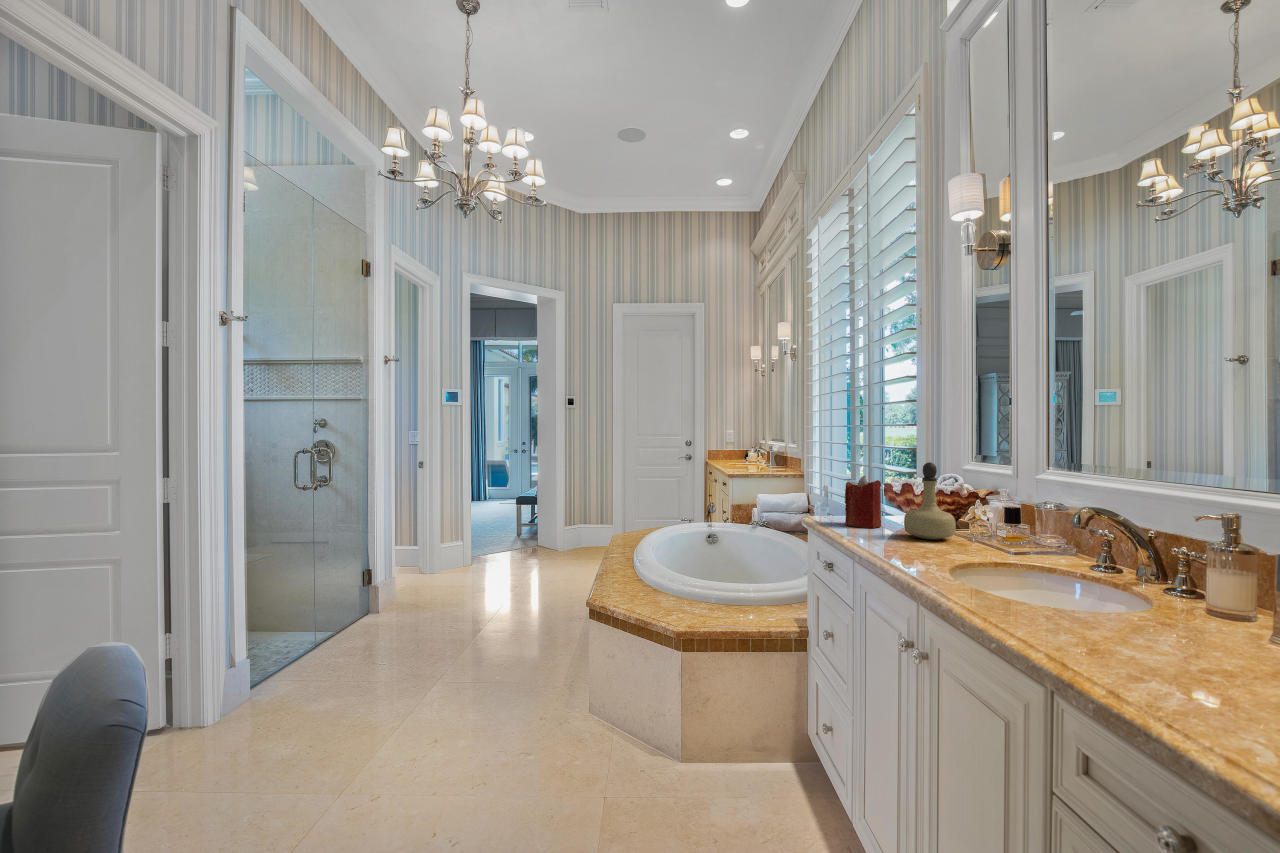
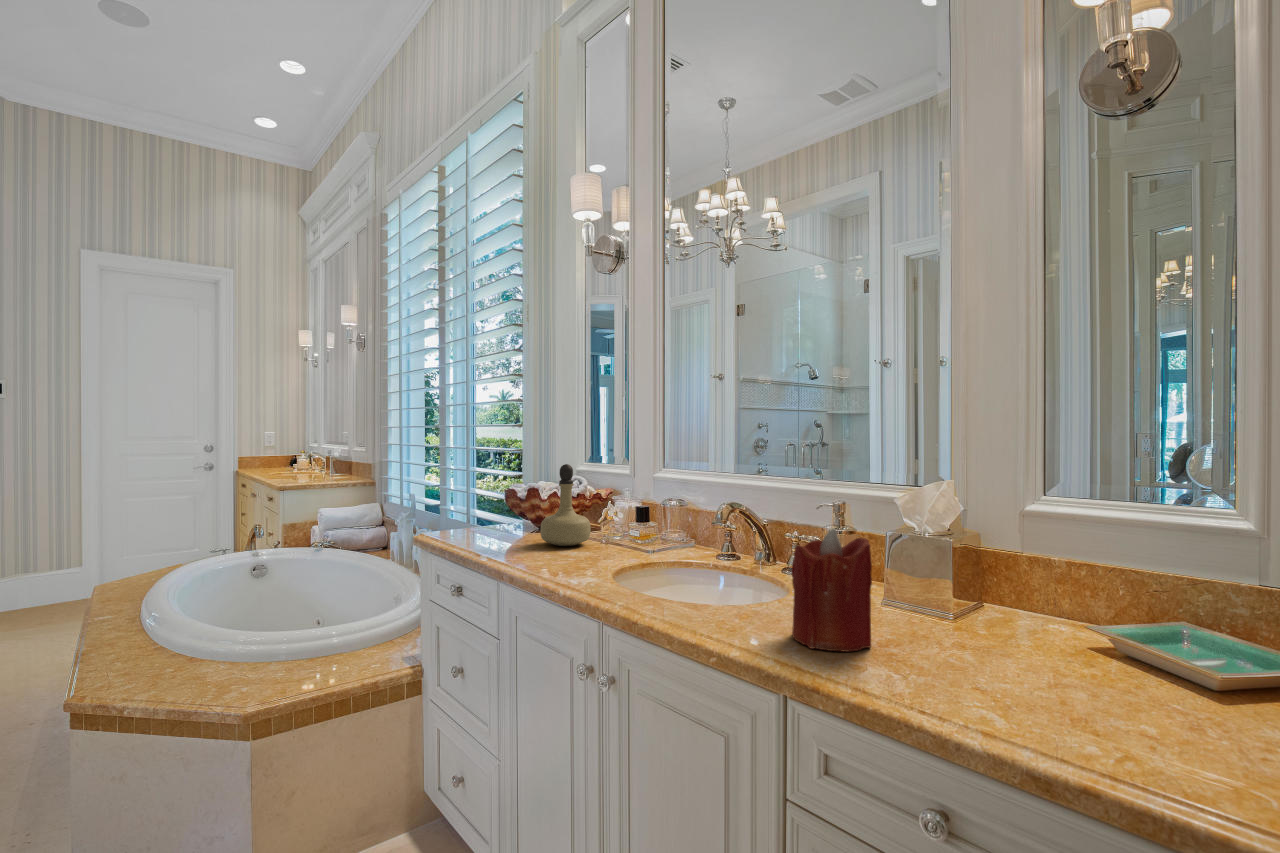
candle: present [845,476,881,528] -> present [791,529,872,652]

